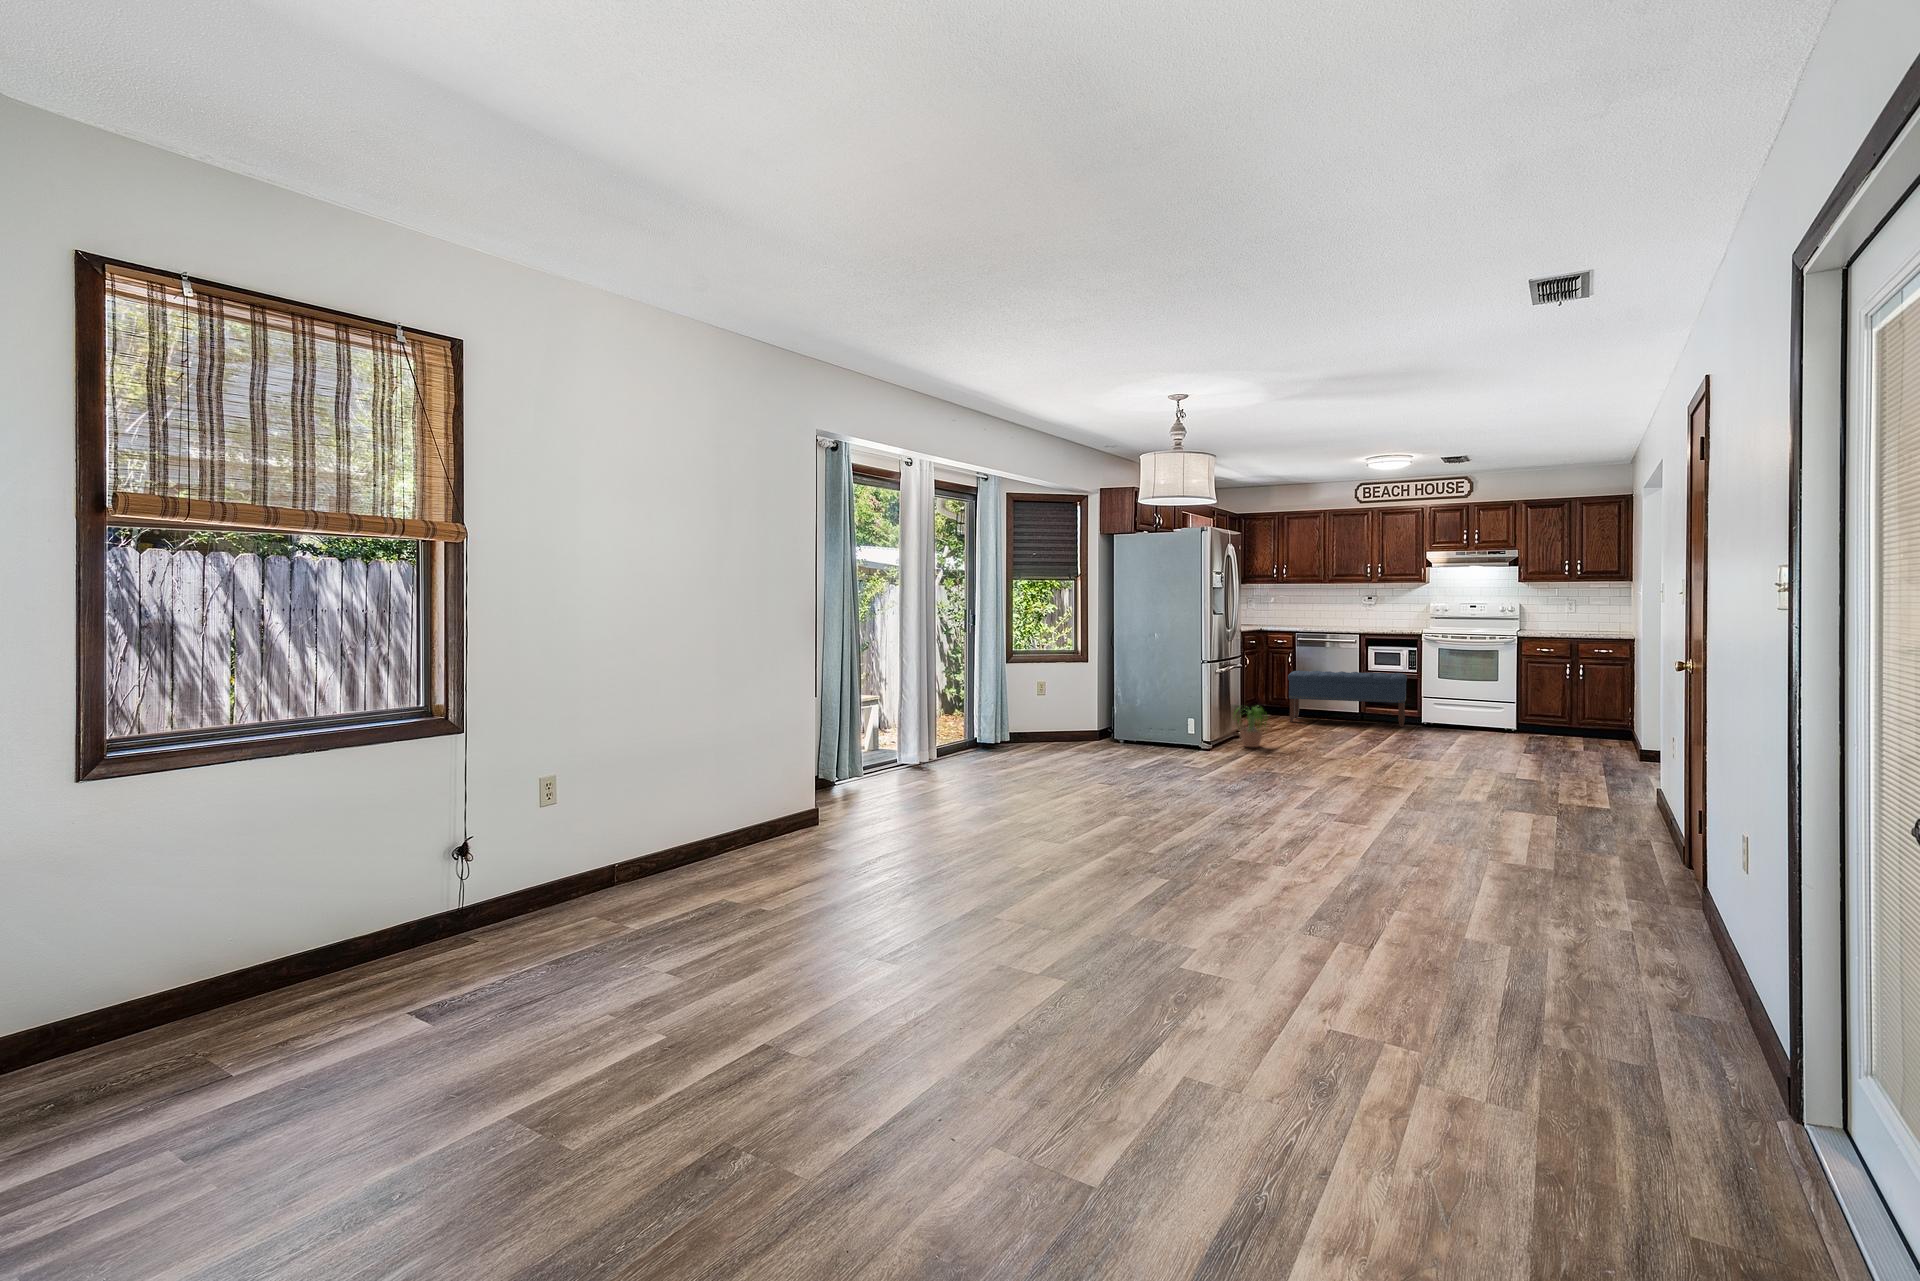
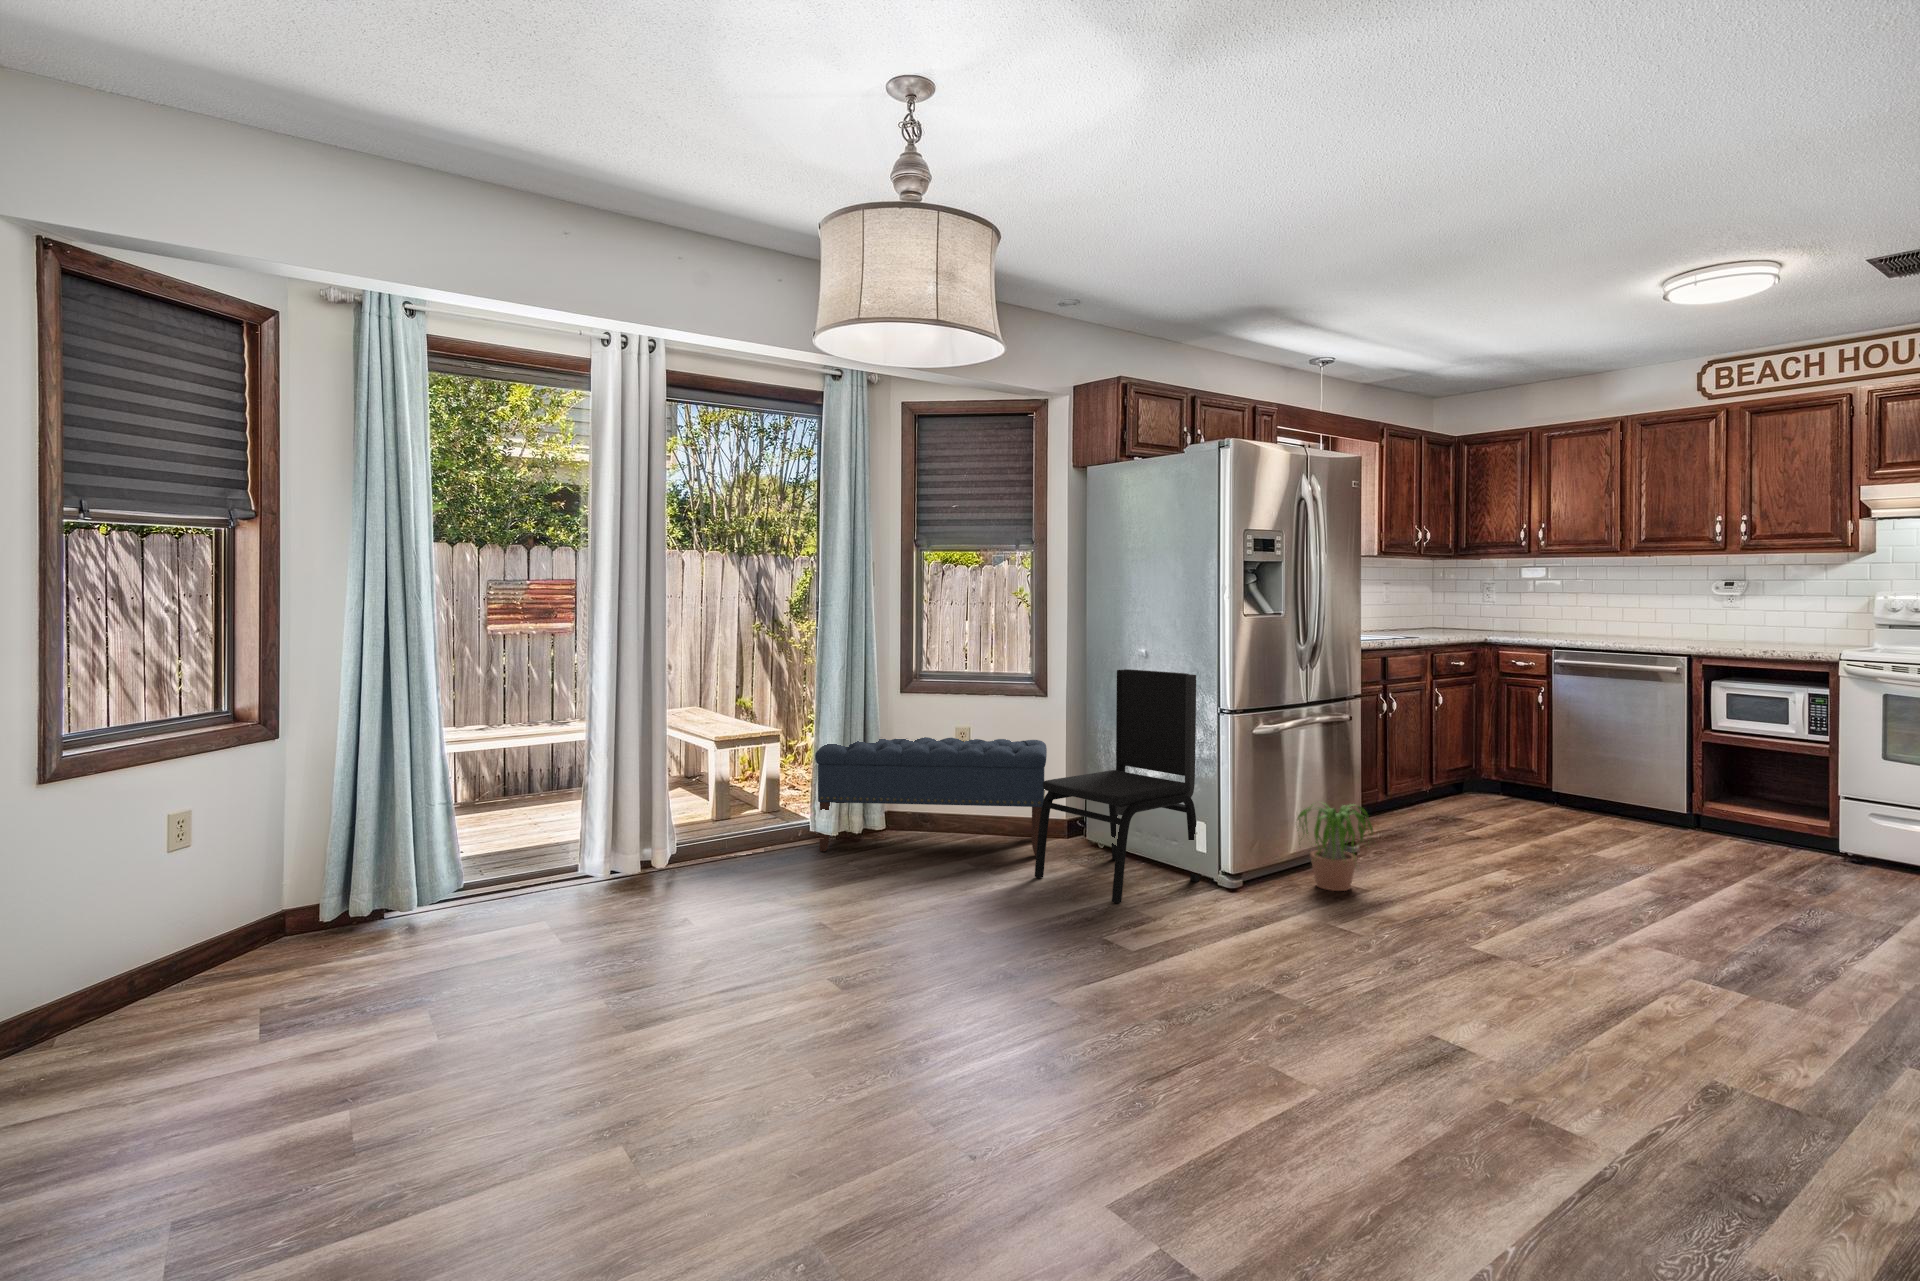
dining chair: none [1118,643,1193,758] -> present [1035,669,1199,903]
bench: present [1288,670,1407,727] -> present [815,737,1047,856]

